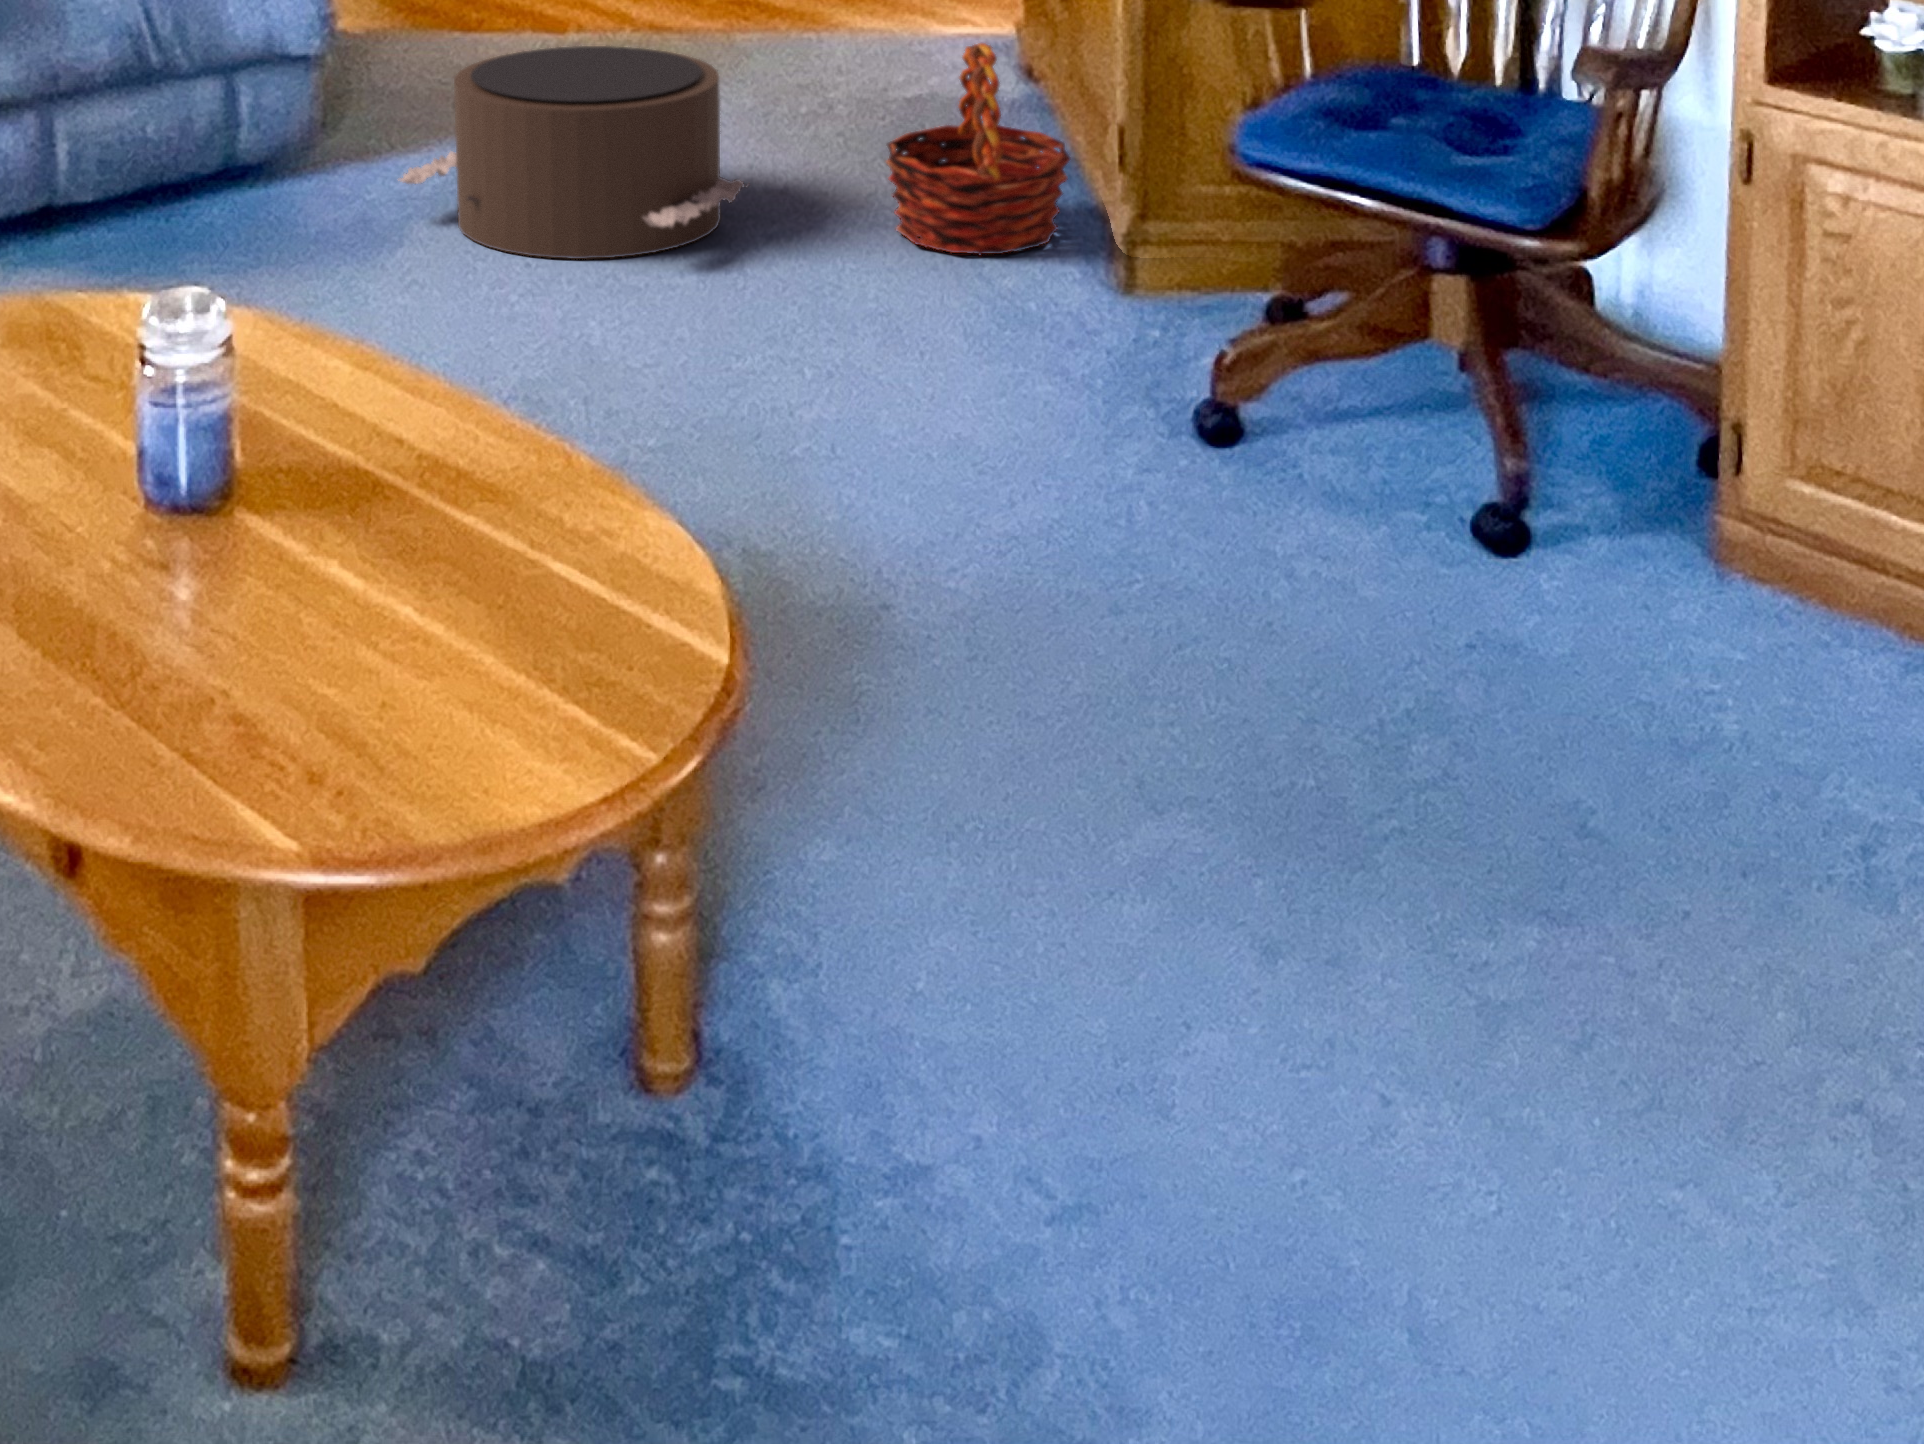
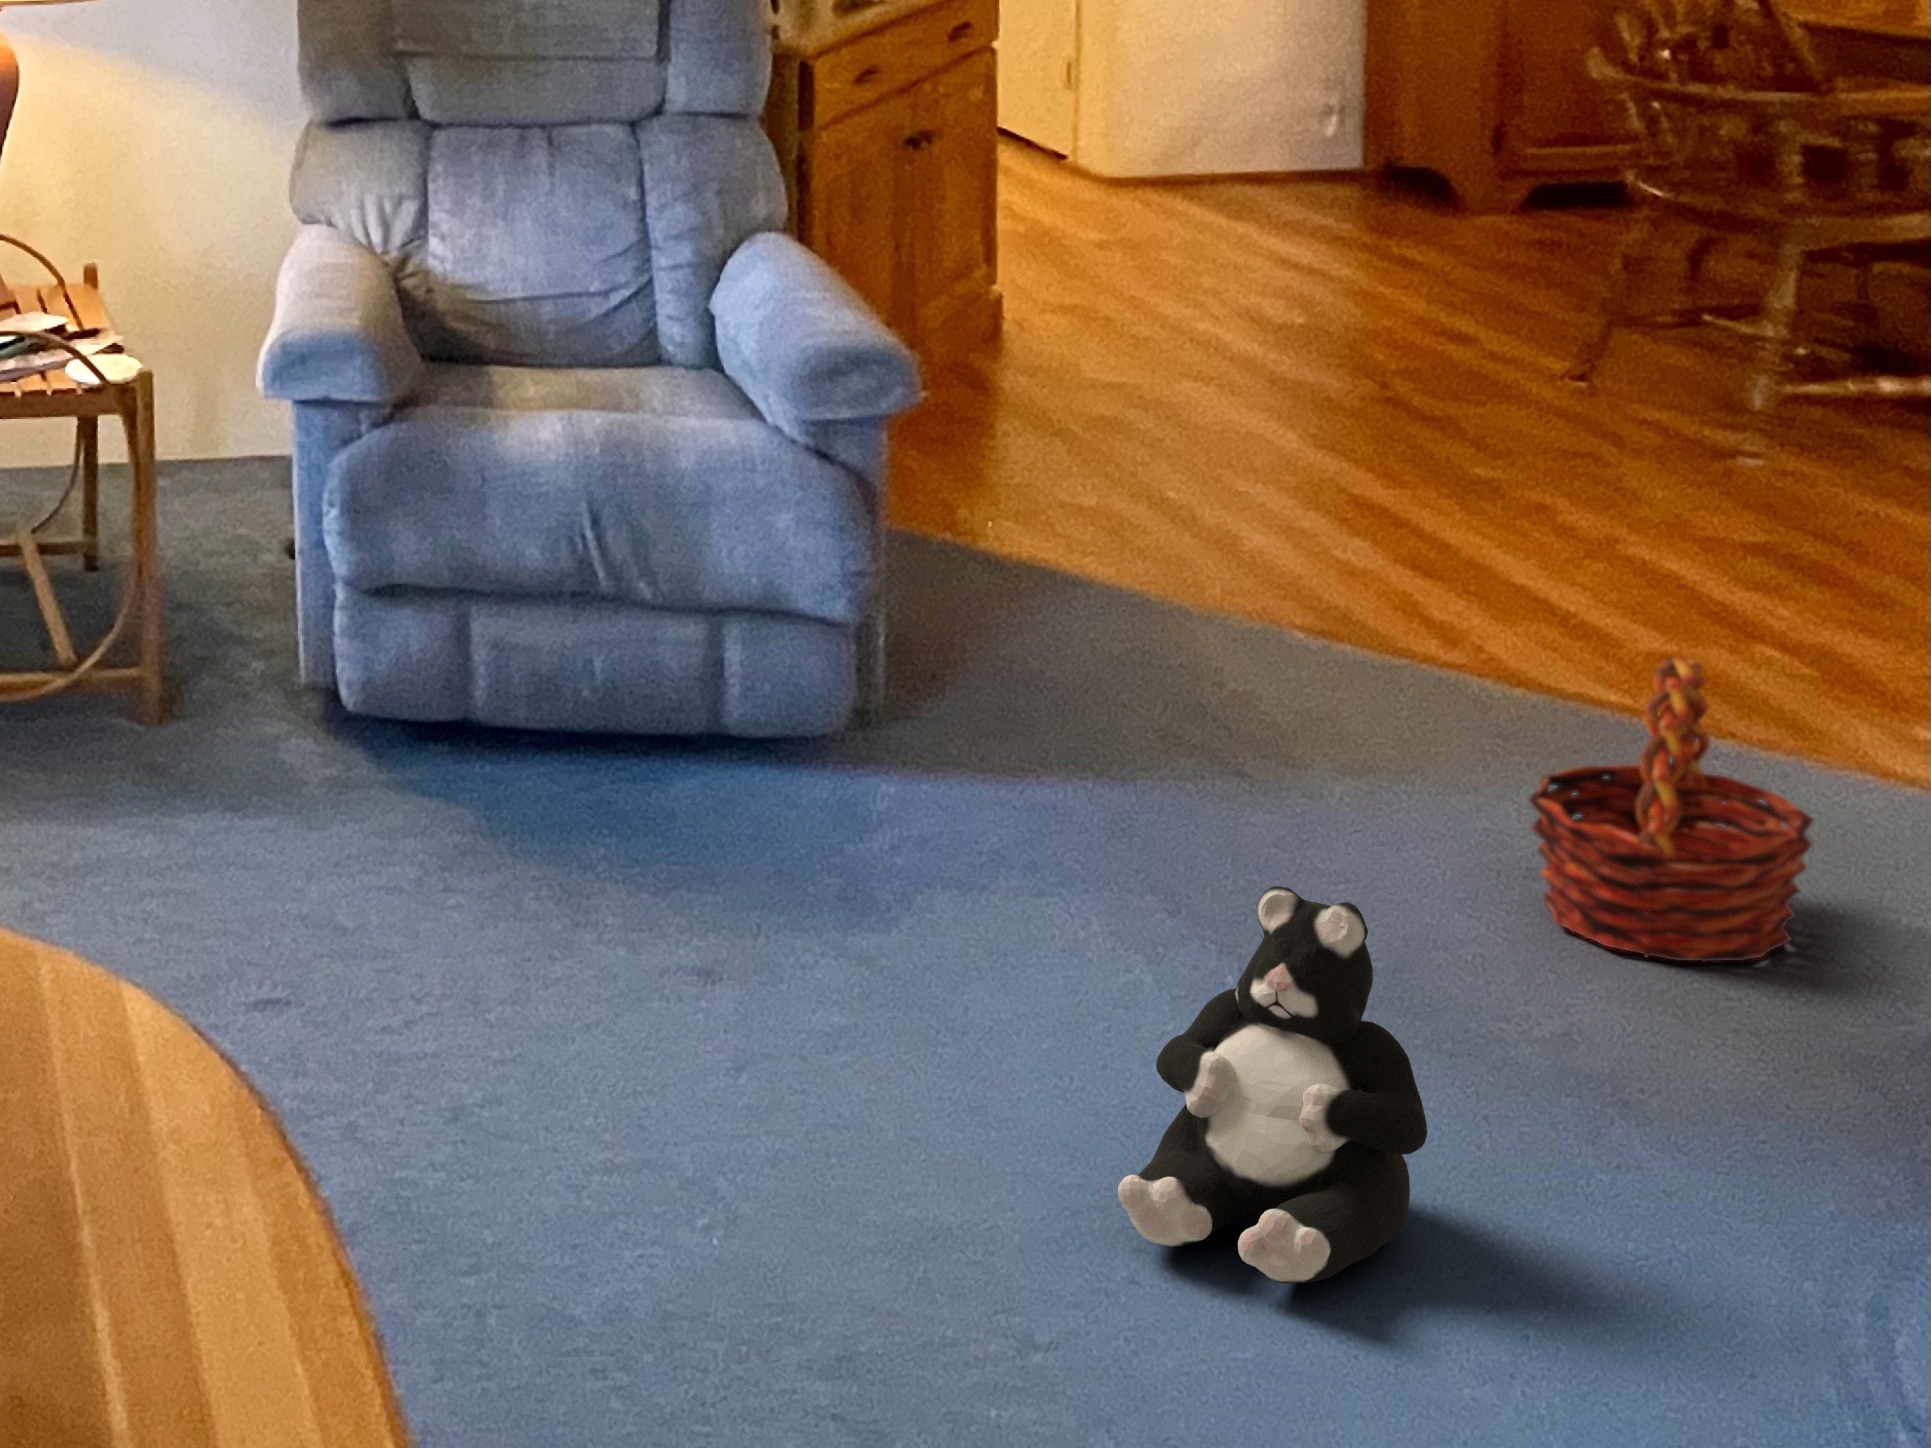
pouf: present [400,46,746,259] -> none [883,576,1341,869]
plush toy: none [791,224,991,501] -> present [1118,886,1427,1283]

